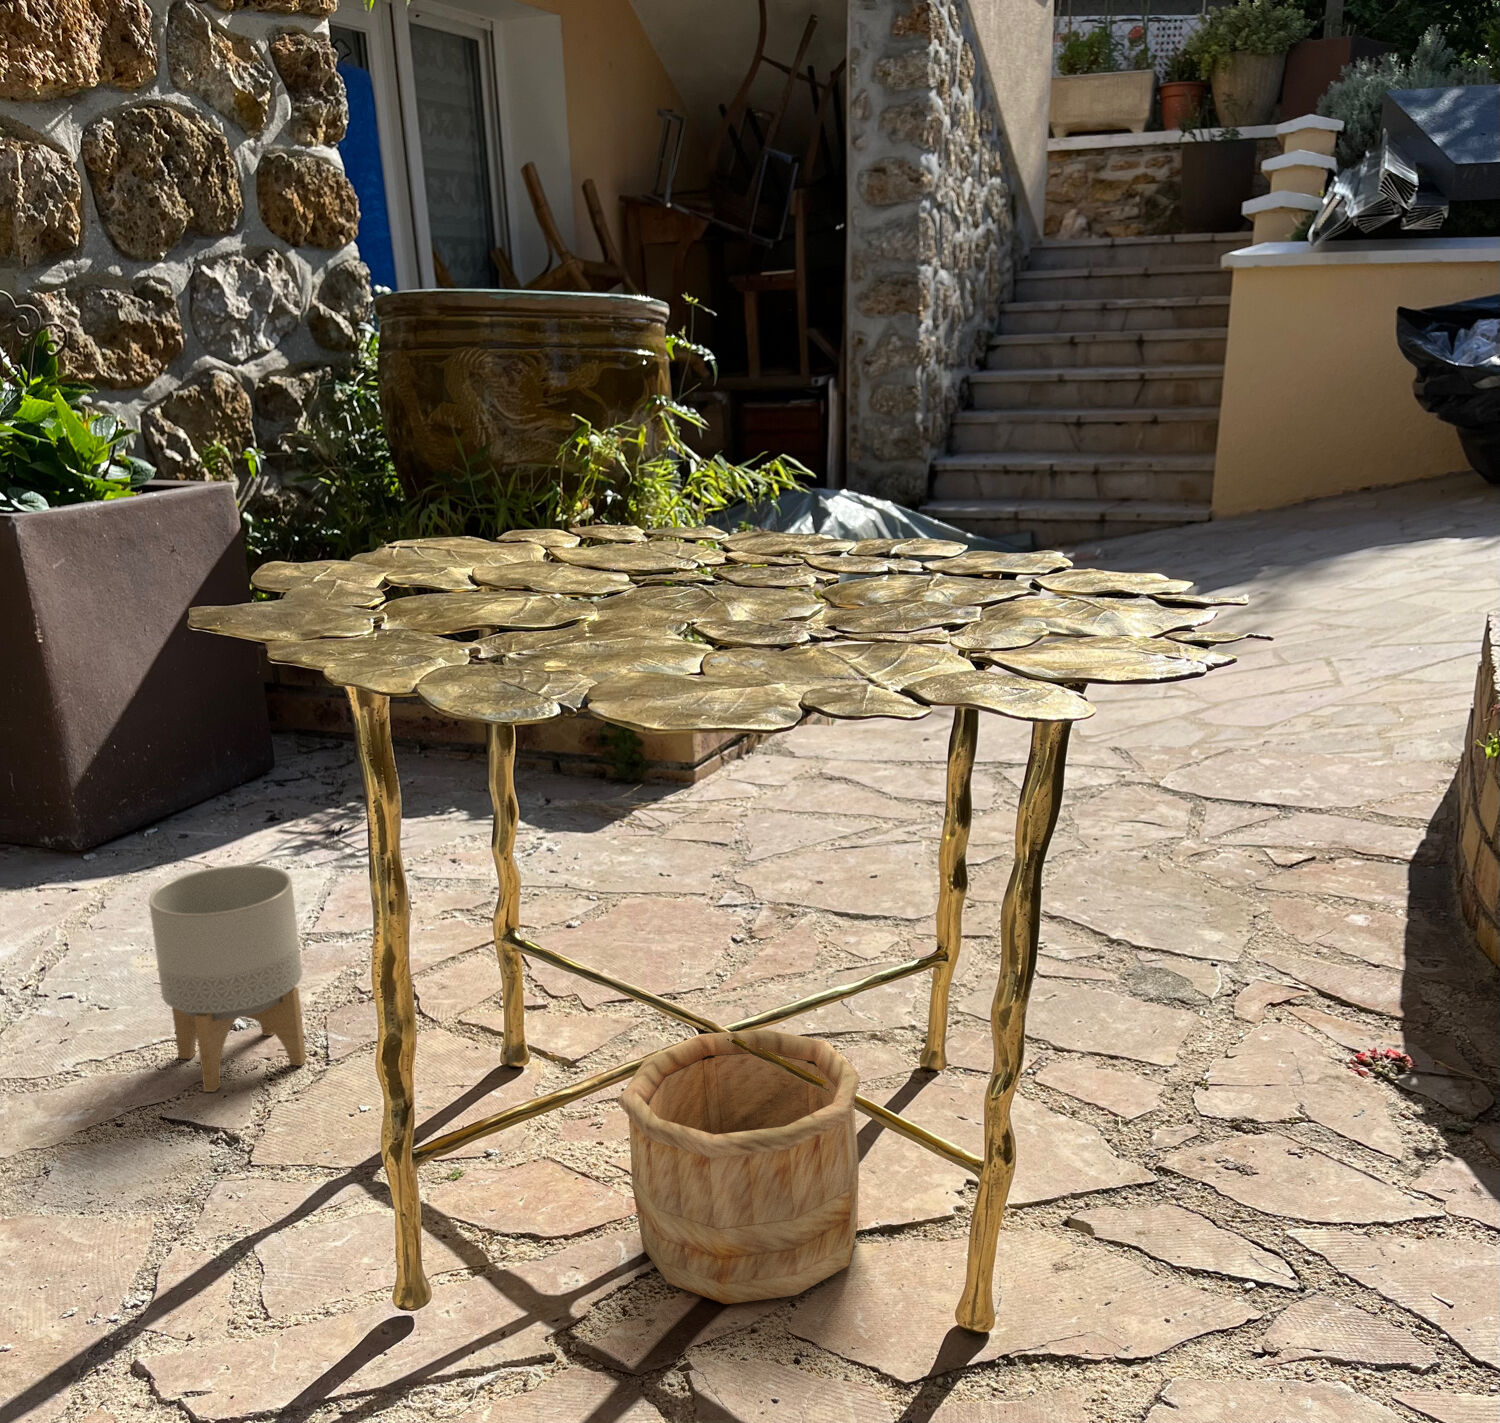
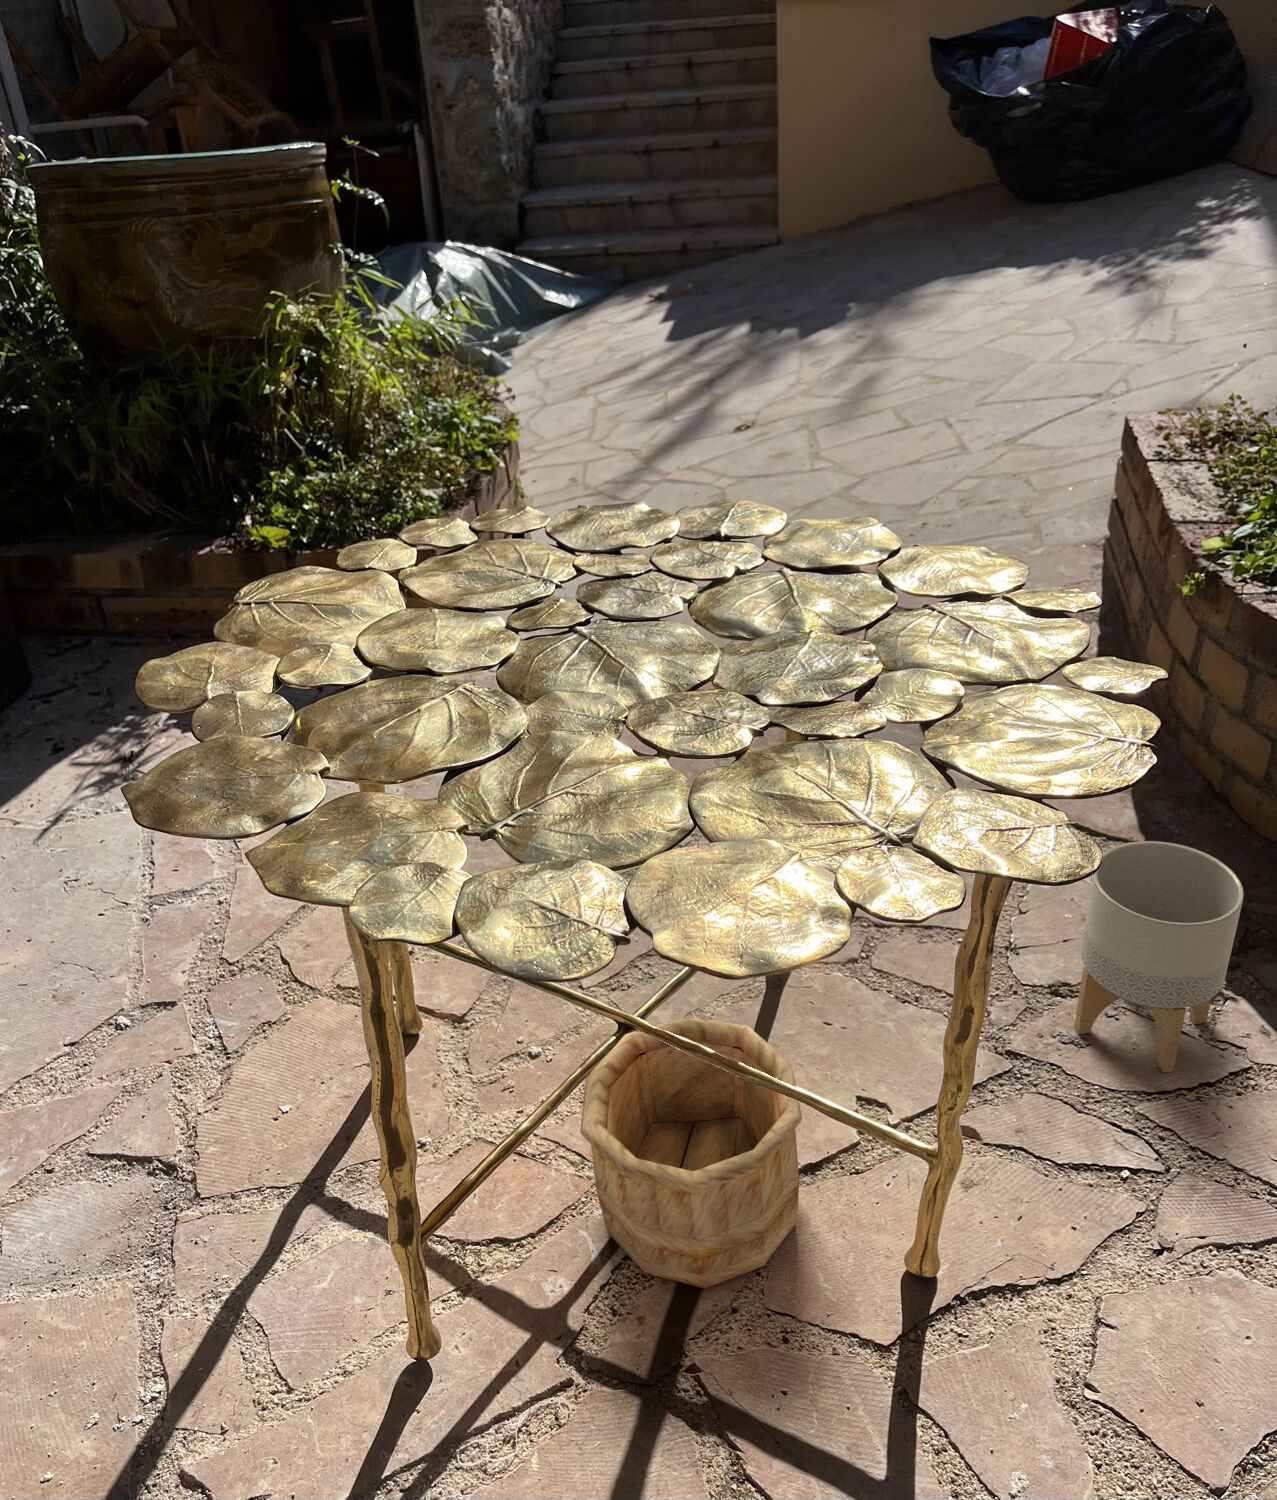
planter: present [149,865,306,1092] -> present [1074,841,1244,1072]

